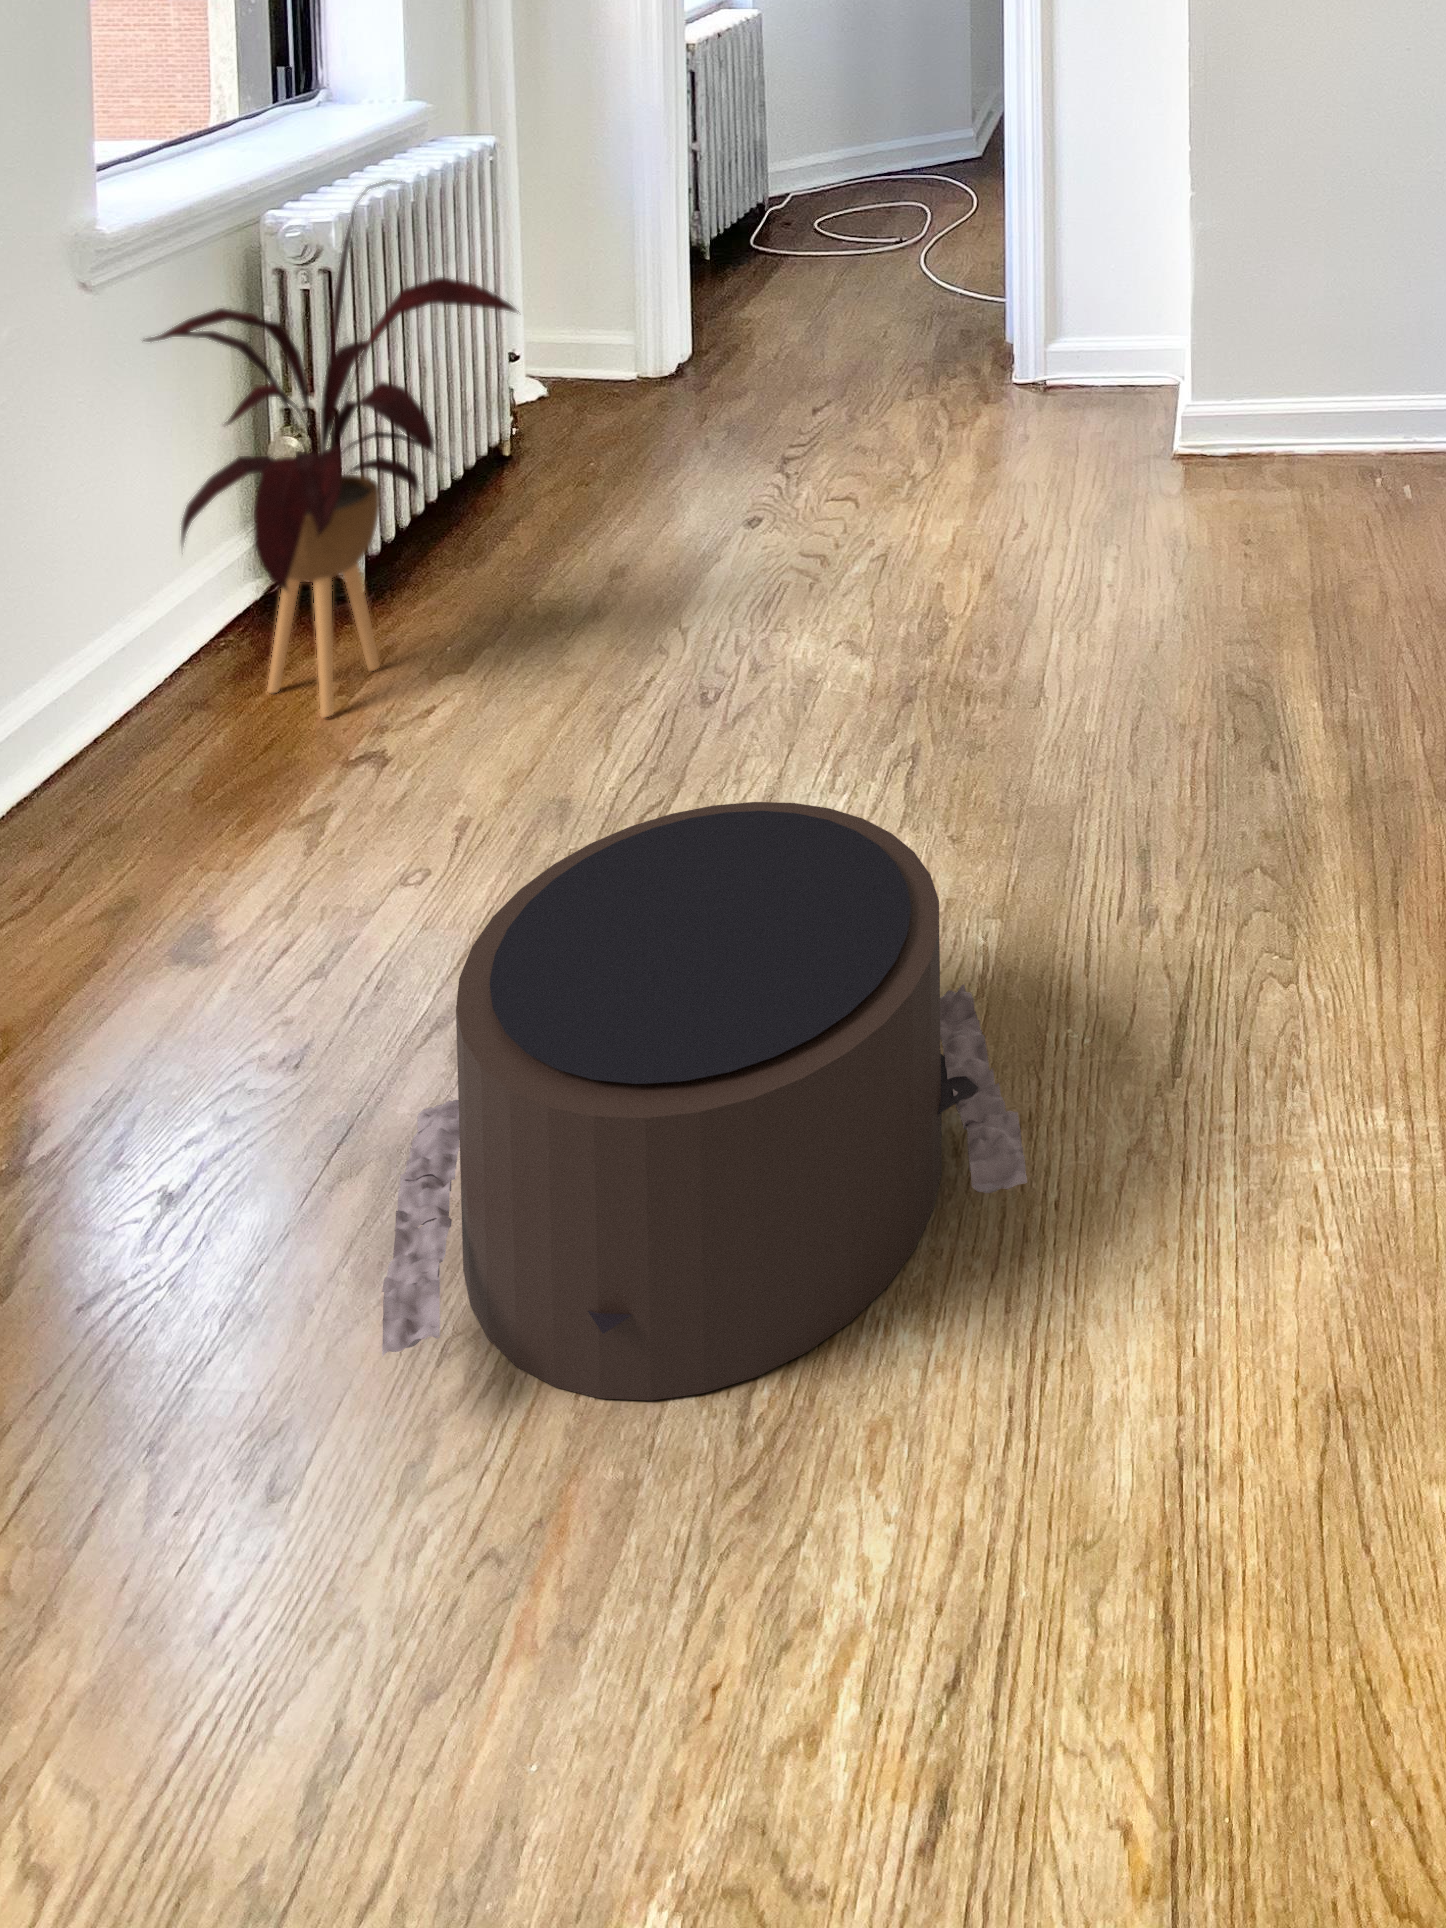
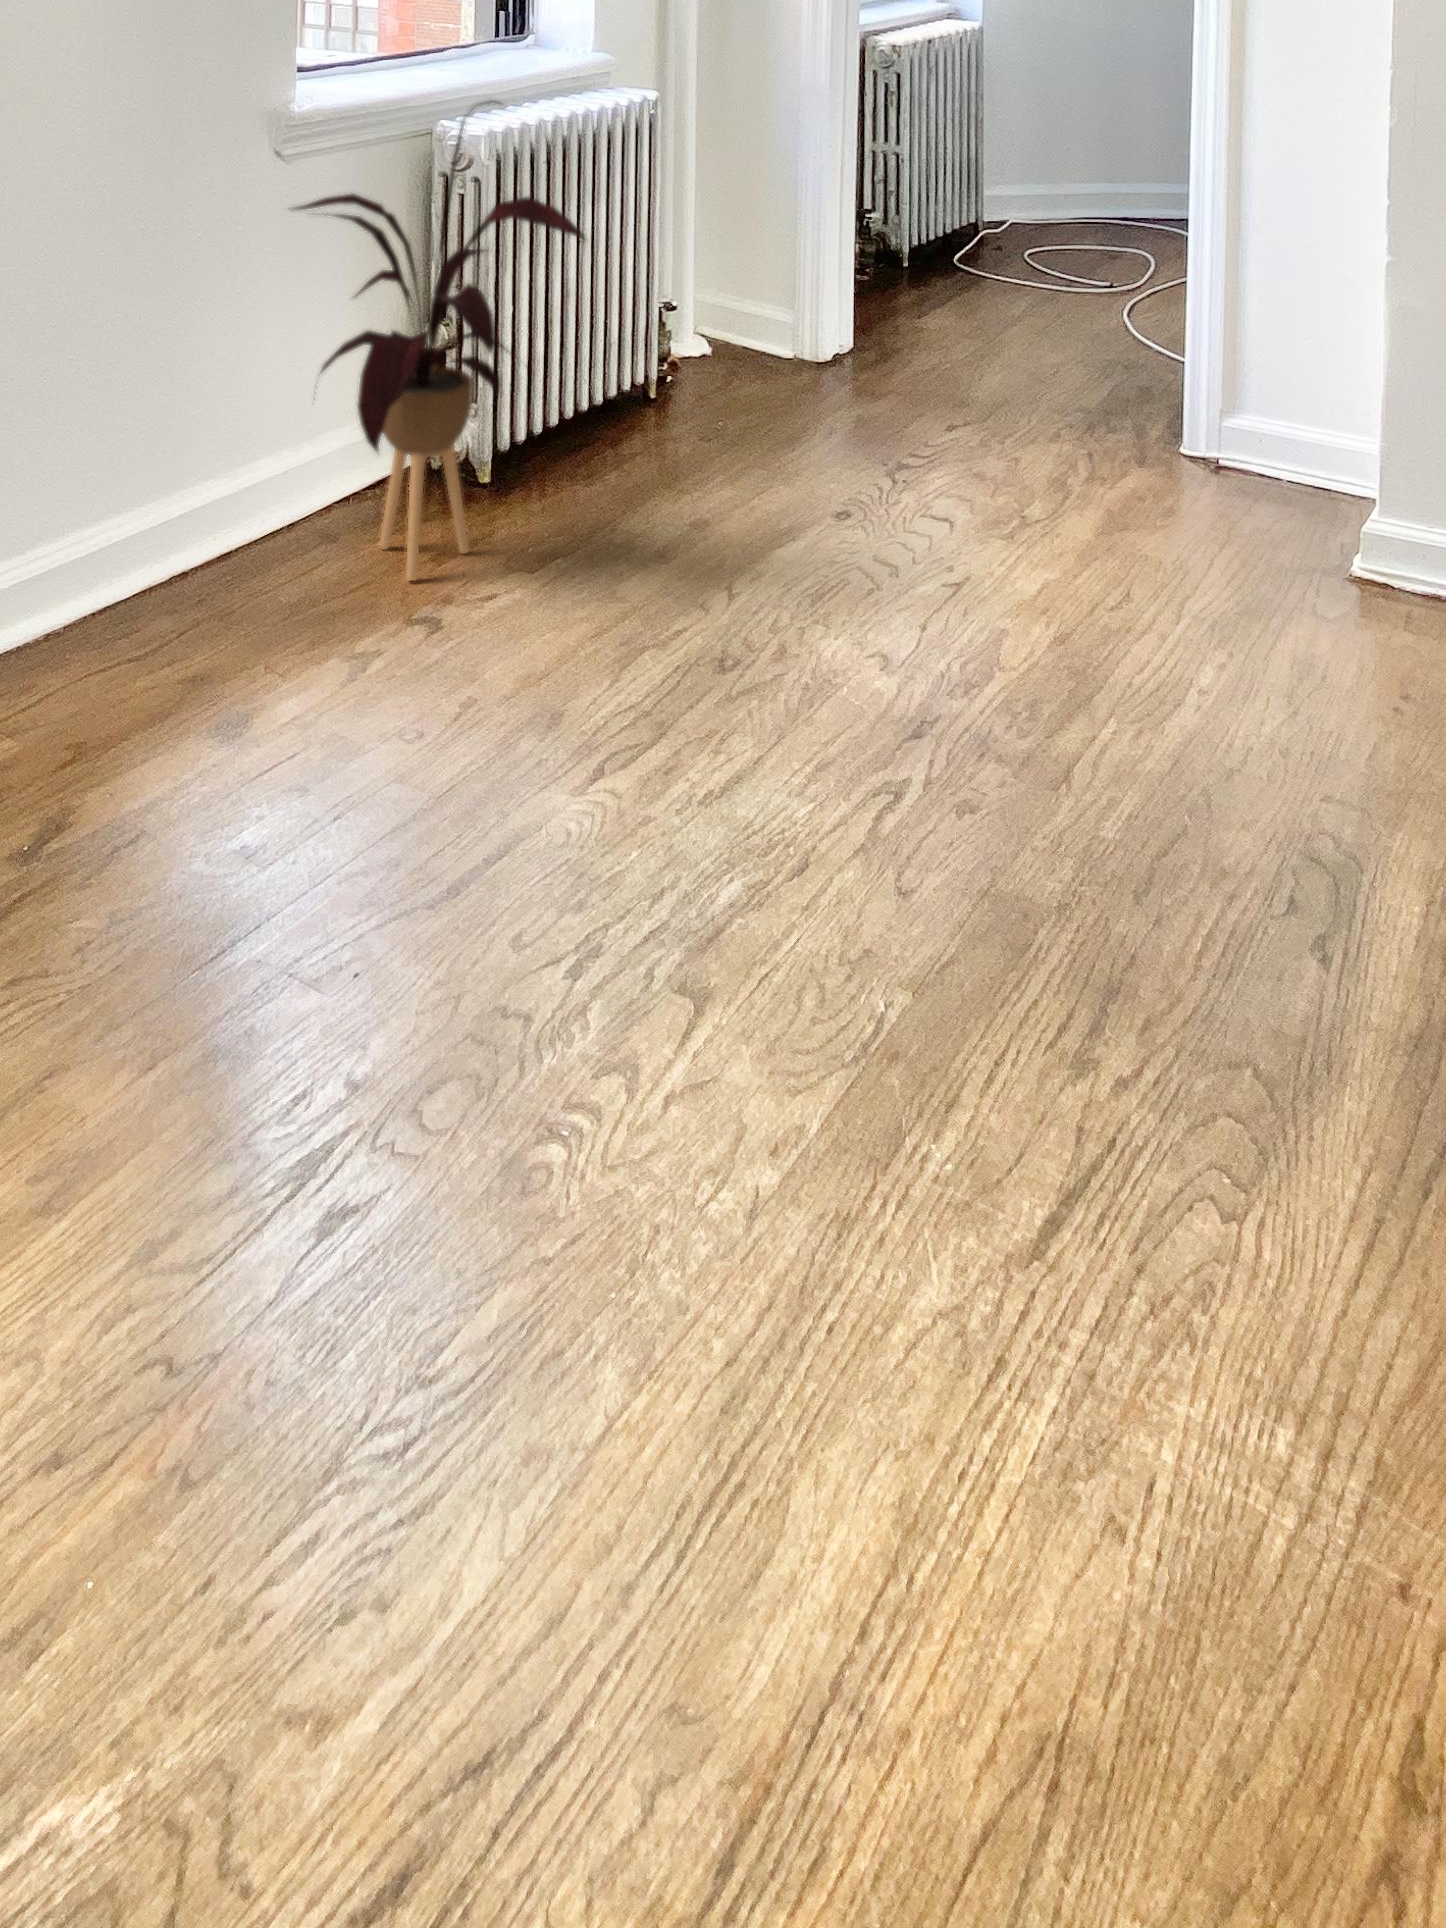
pouf: present [382,802,1027,1400] -> none [153,734,807,1333]

